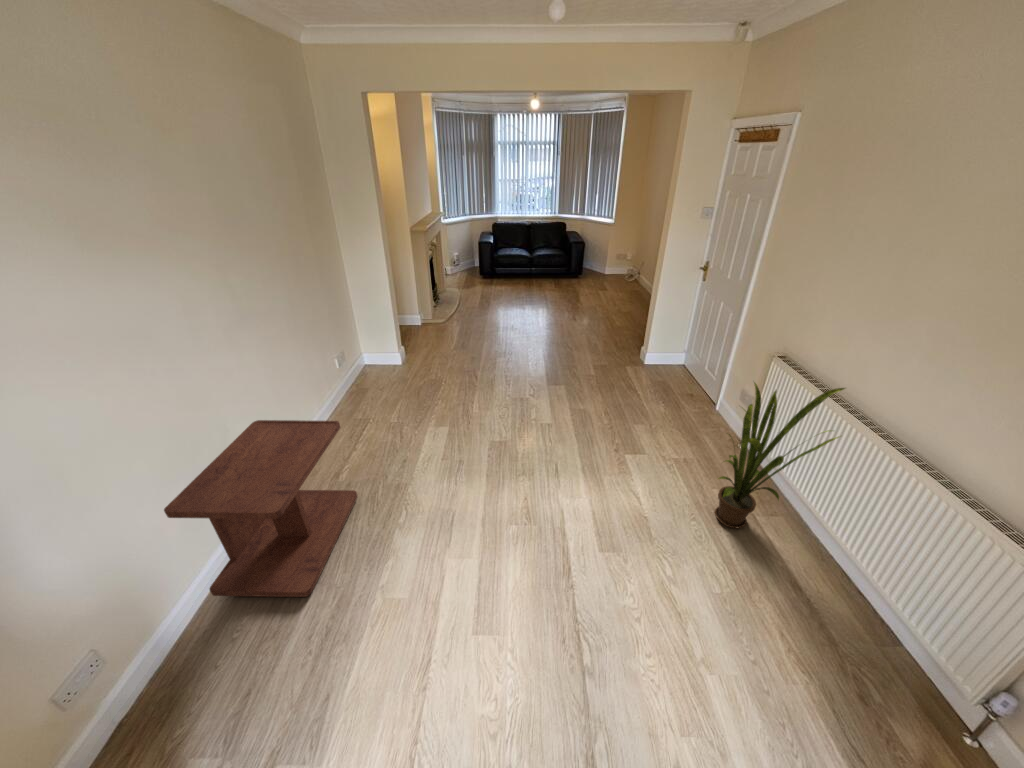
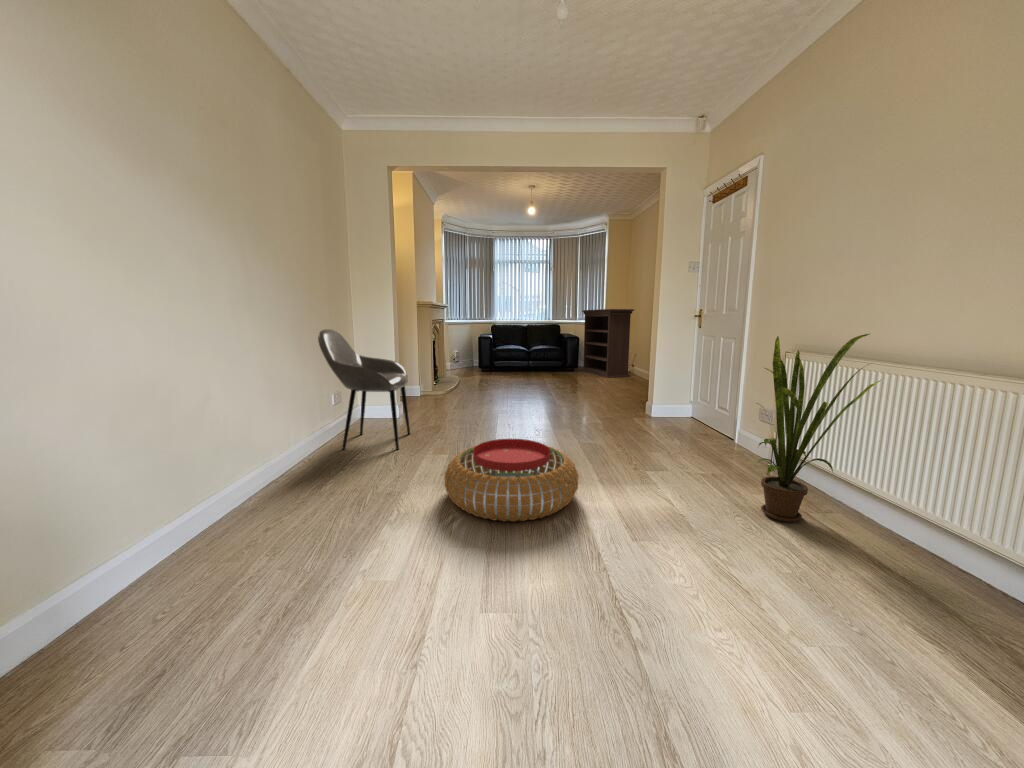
bookshelf: none [585,210,646,290] -> present [582,309,634,378]
armchair: none [315,303,414,418] -> present [318,329,410,450]
side table: present [164,420,357,597] -> none [119,396,341,578]
pouf: none [444,433,561,527] -> present [445,439,579,522]

